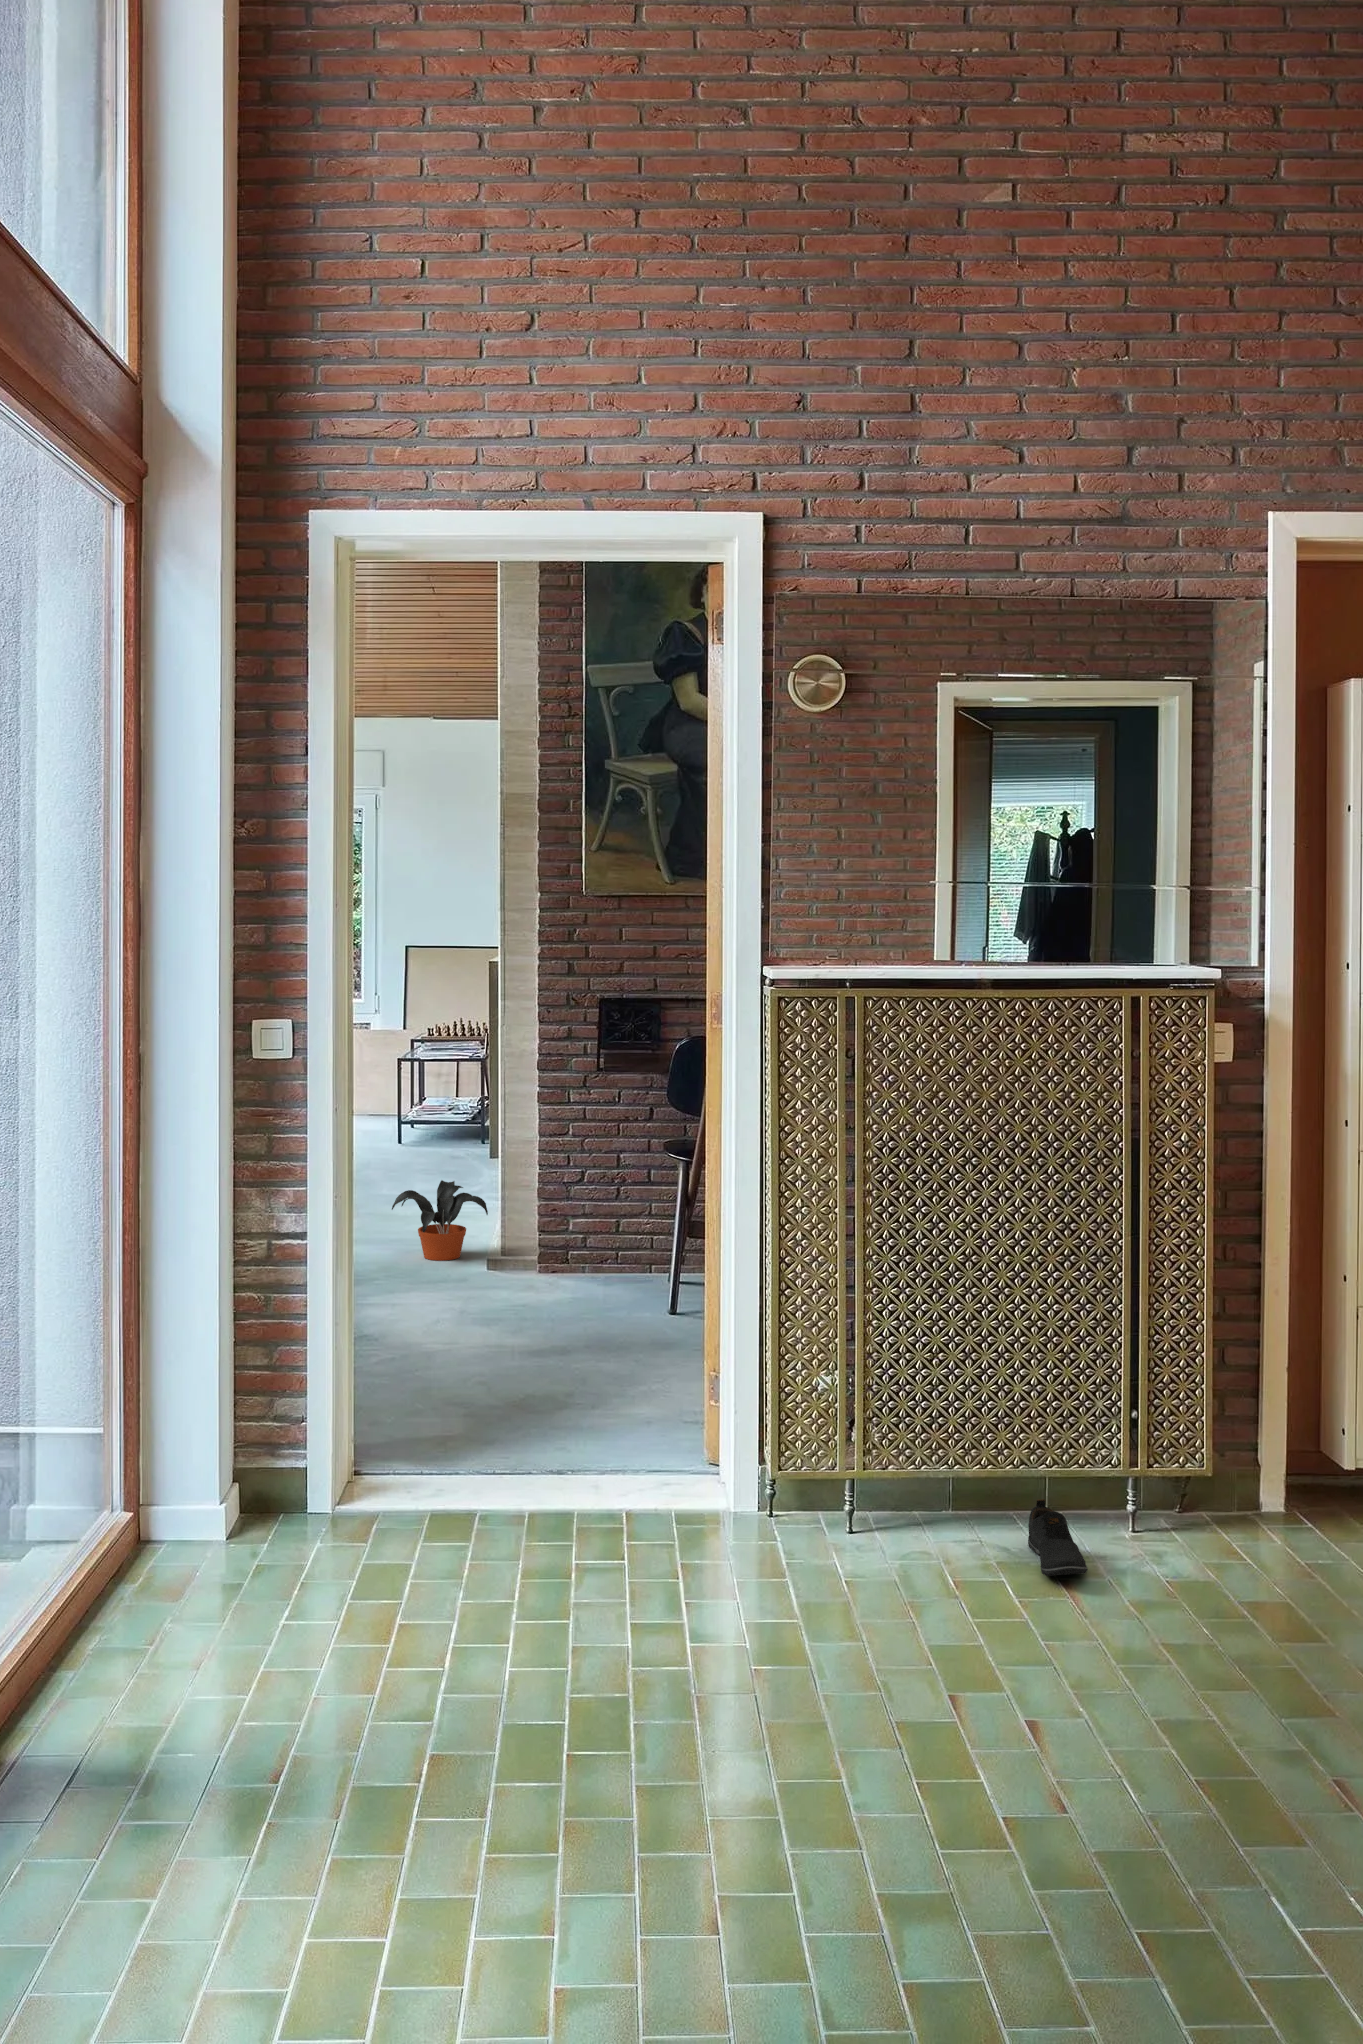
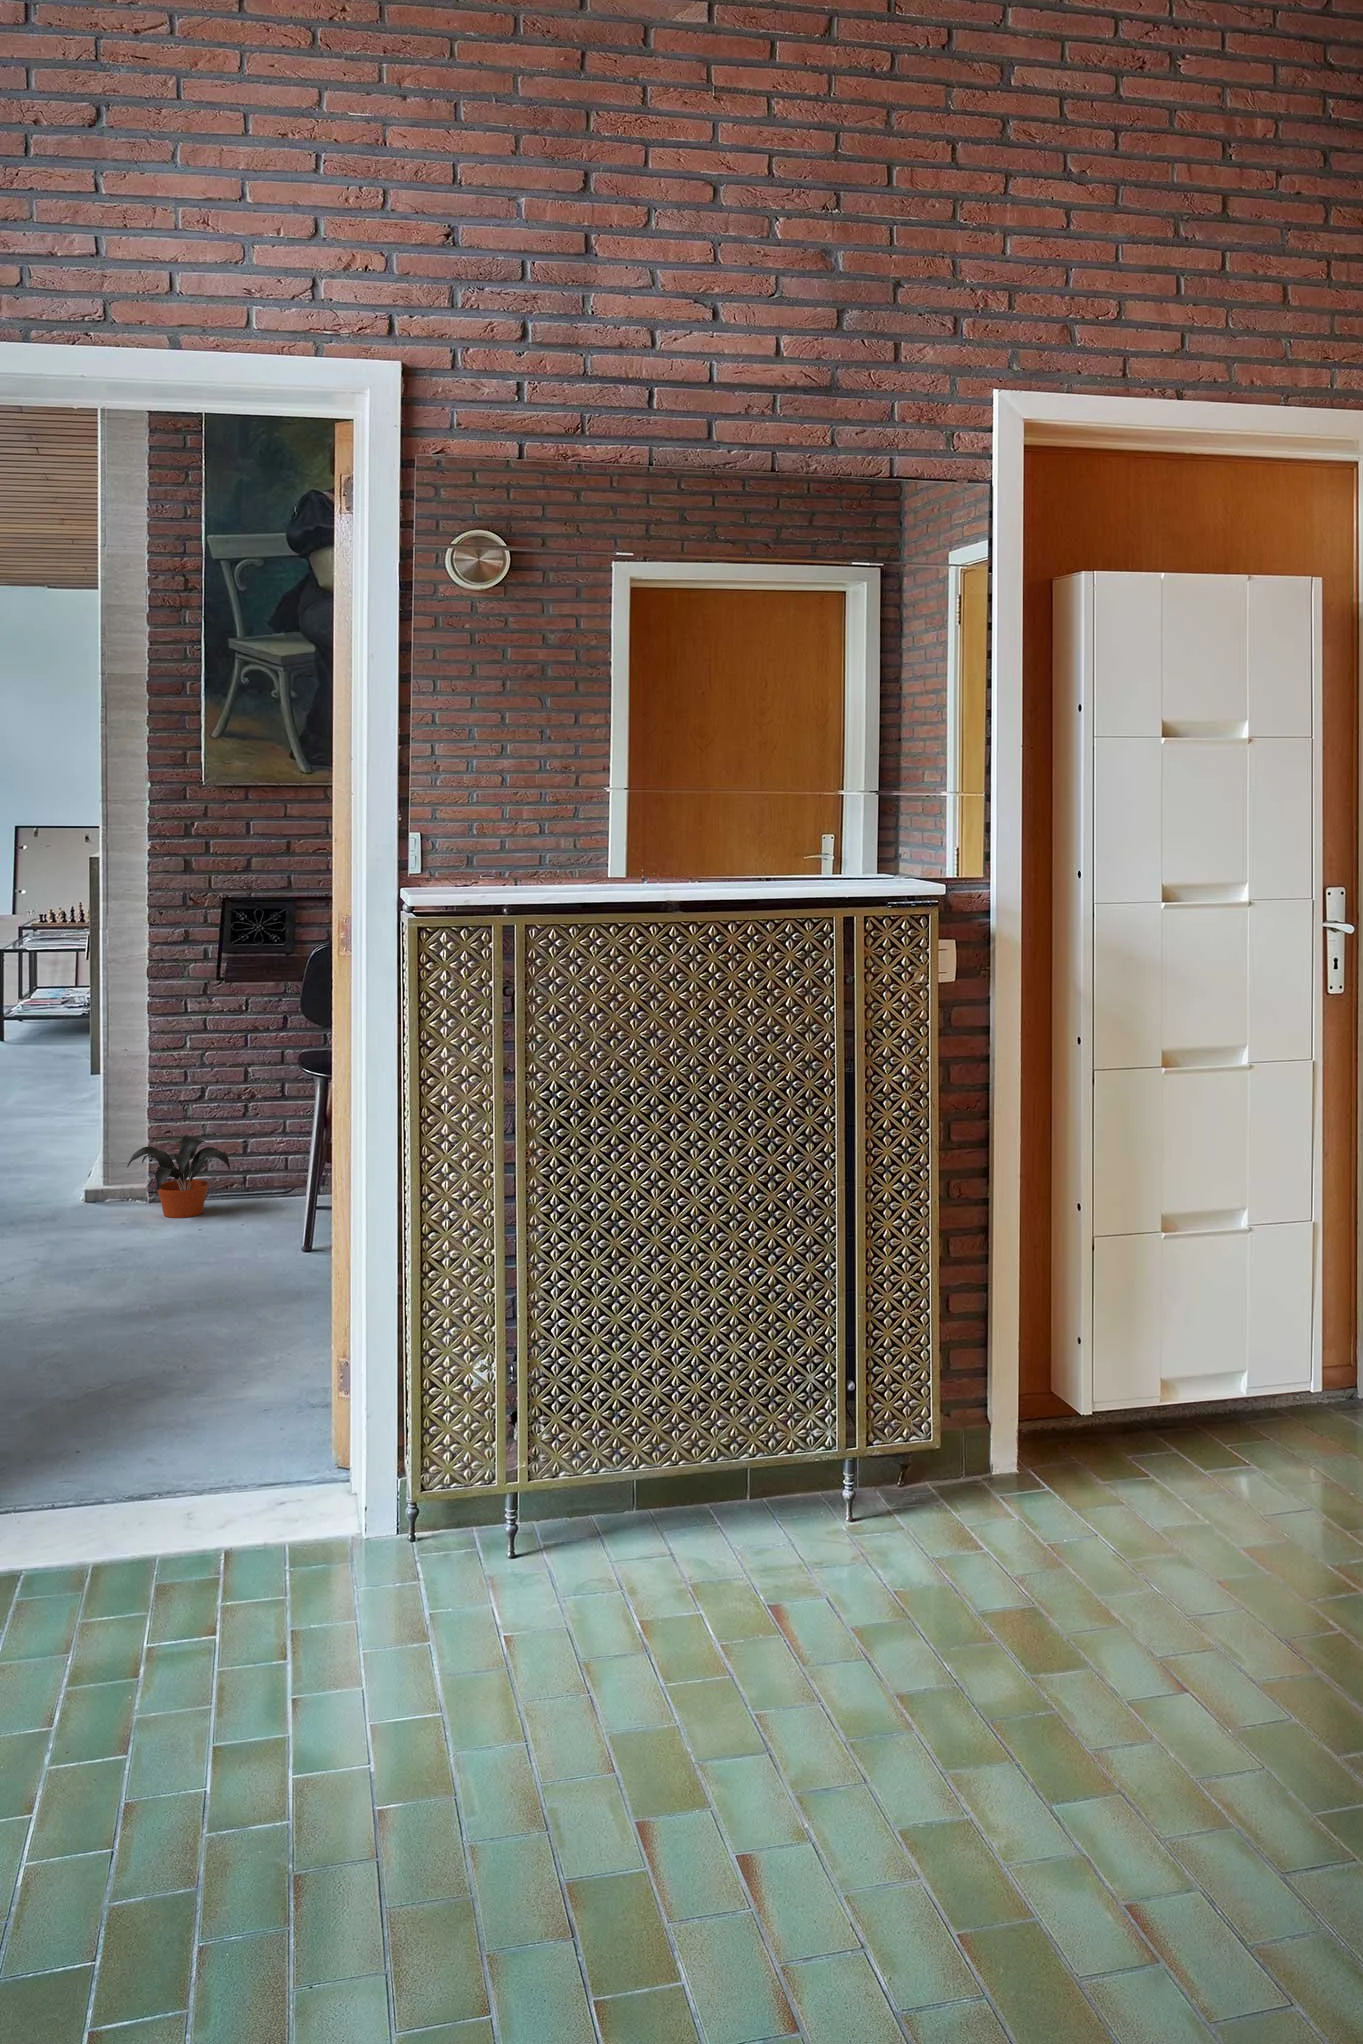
shoe: present [1028,1499,1088,1576] -> none [721,1499,784,1601]

